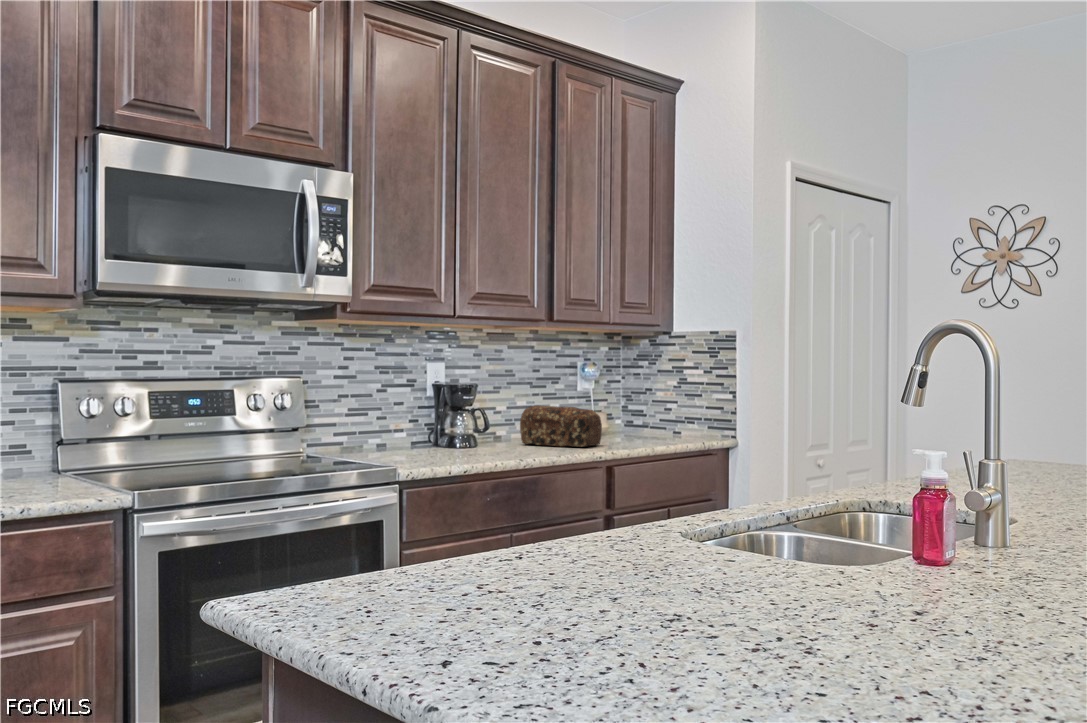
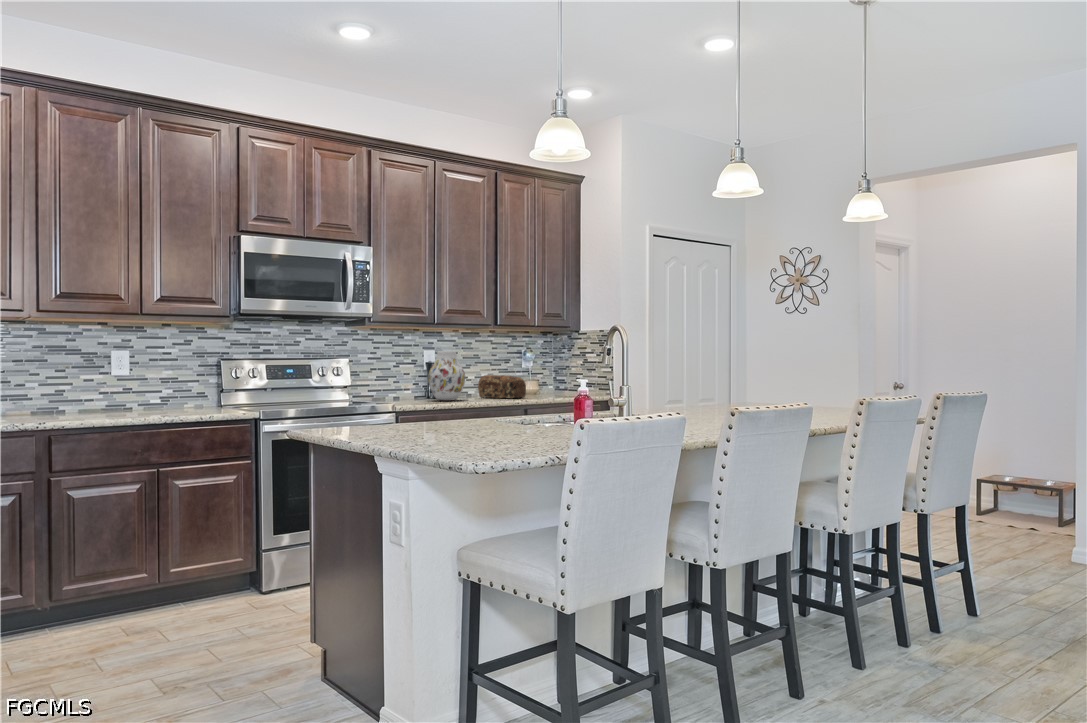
vase: none [443,365,508,453] -> present [428,351,465,401]

